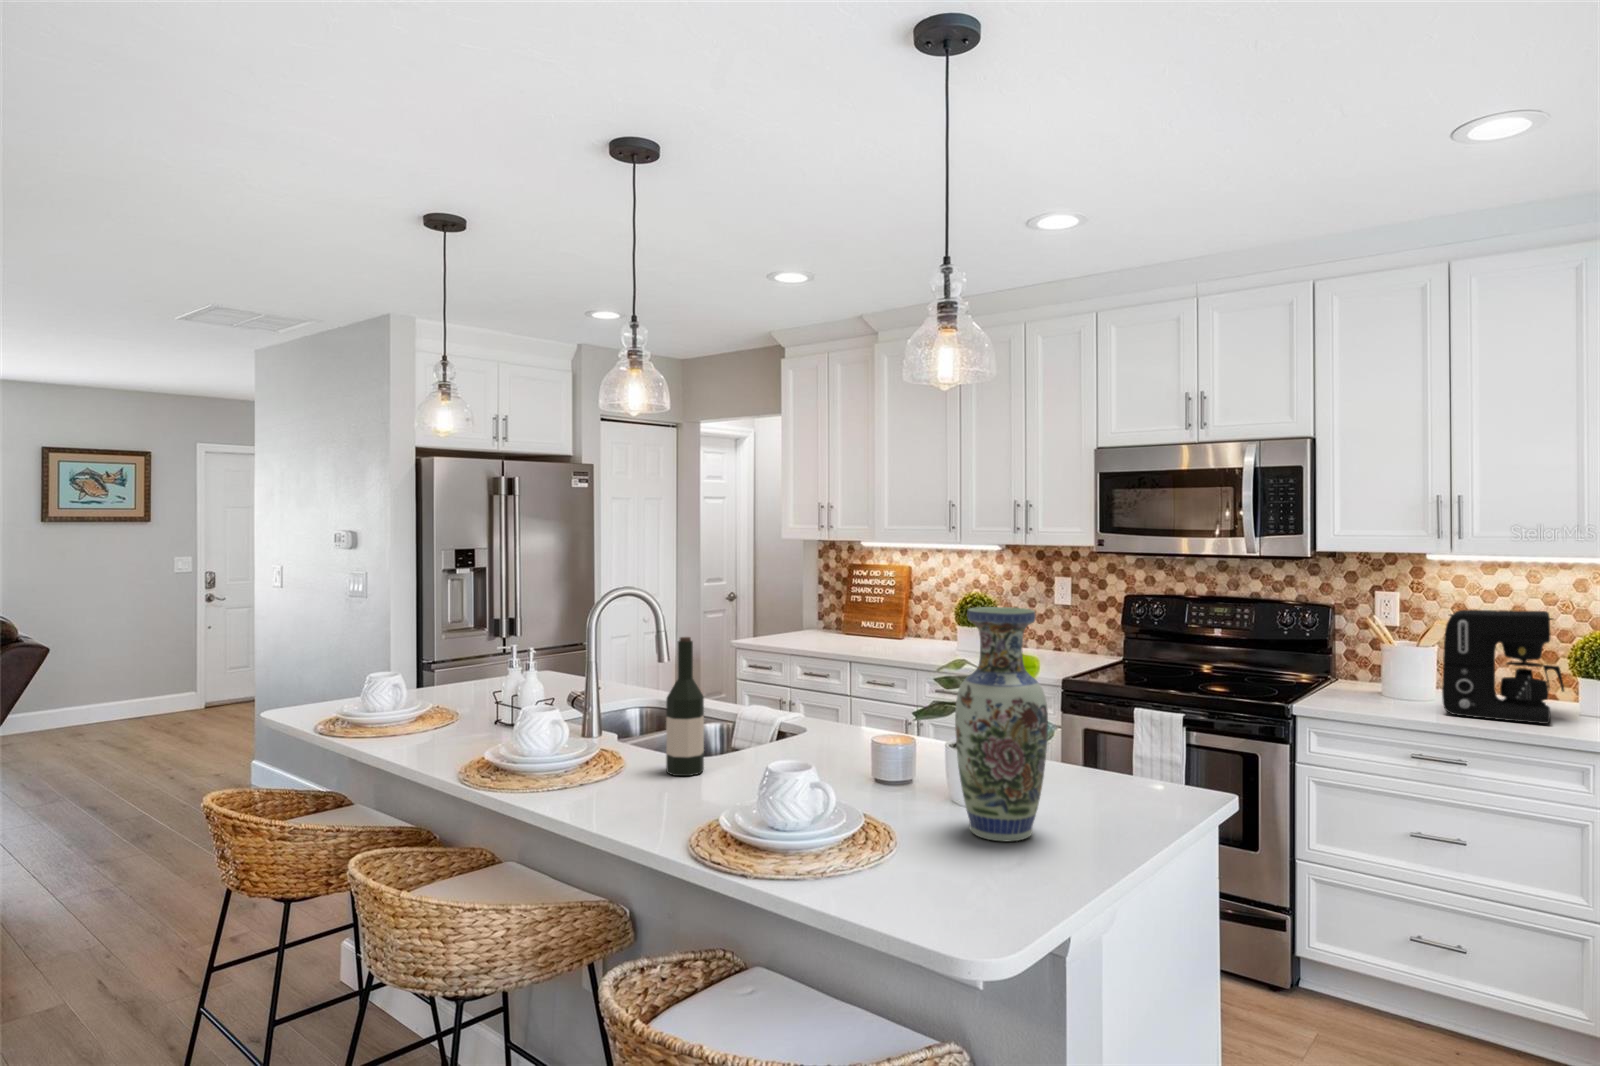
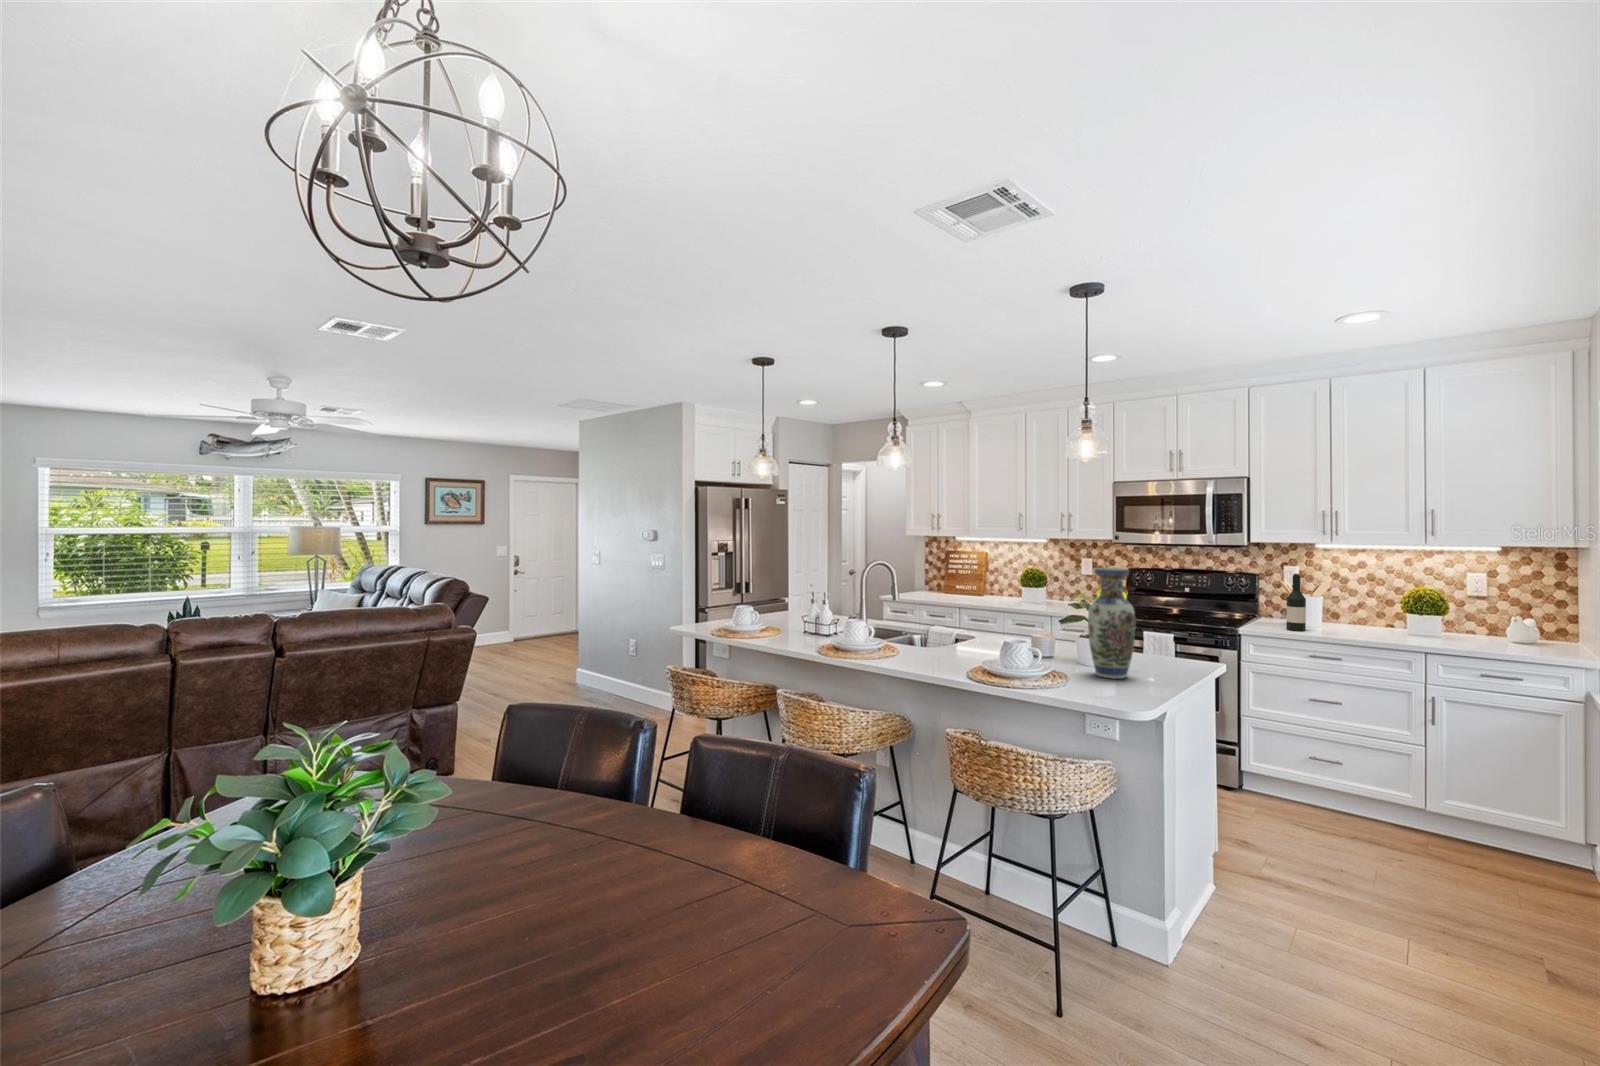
coffee maker: present [1442,610,1564,724] -> none [1326,576,1397,638]
wine bottle: present [666,637,704,776] -> present [1286,574,1306,631]

